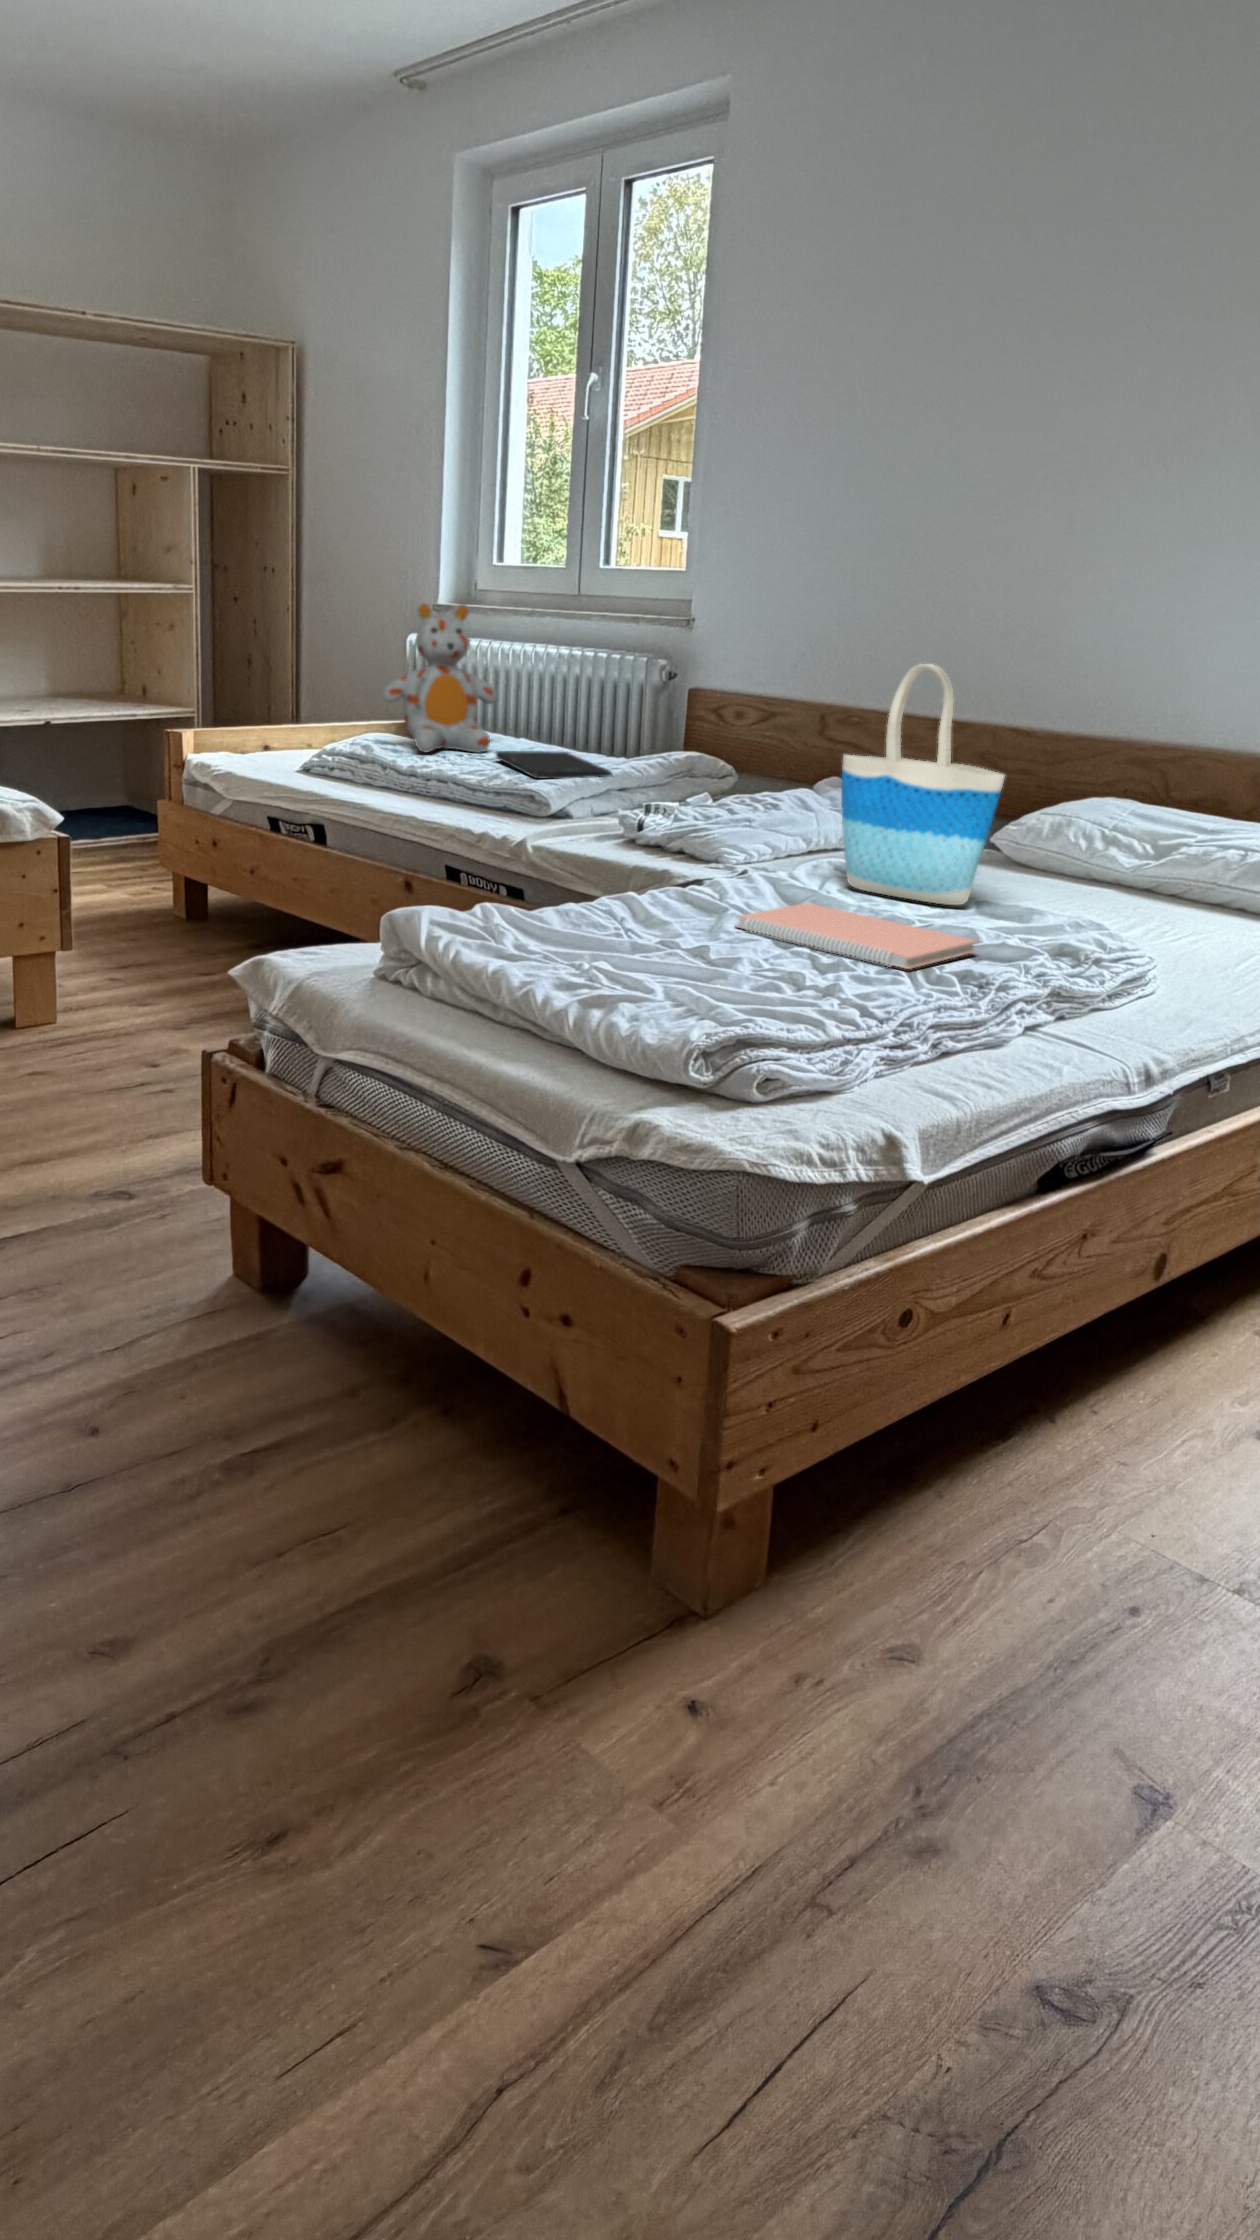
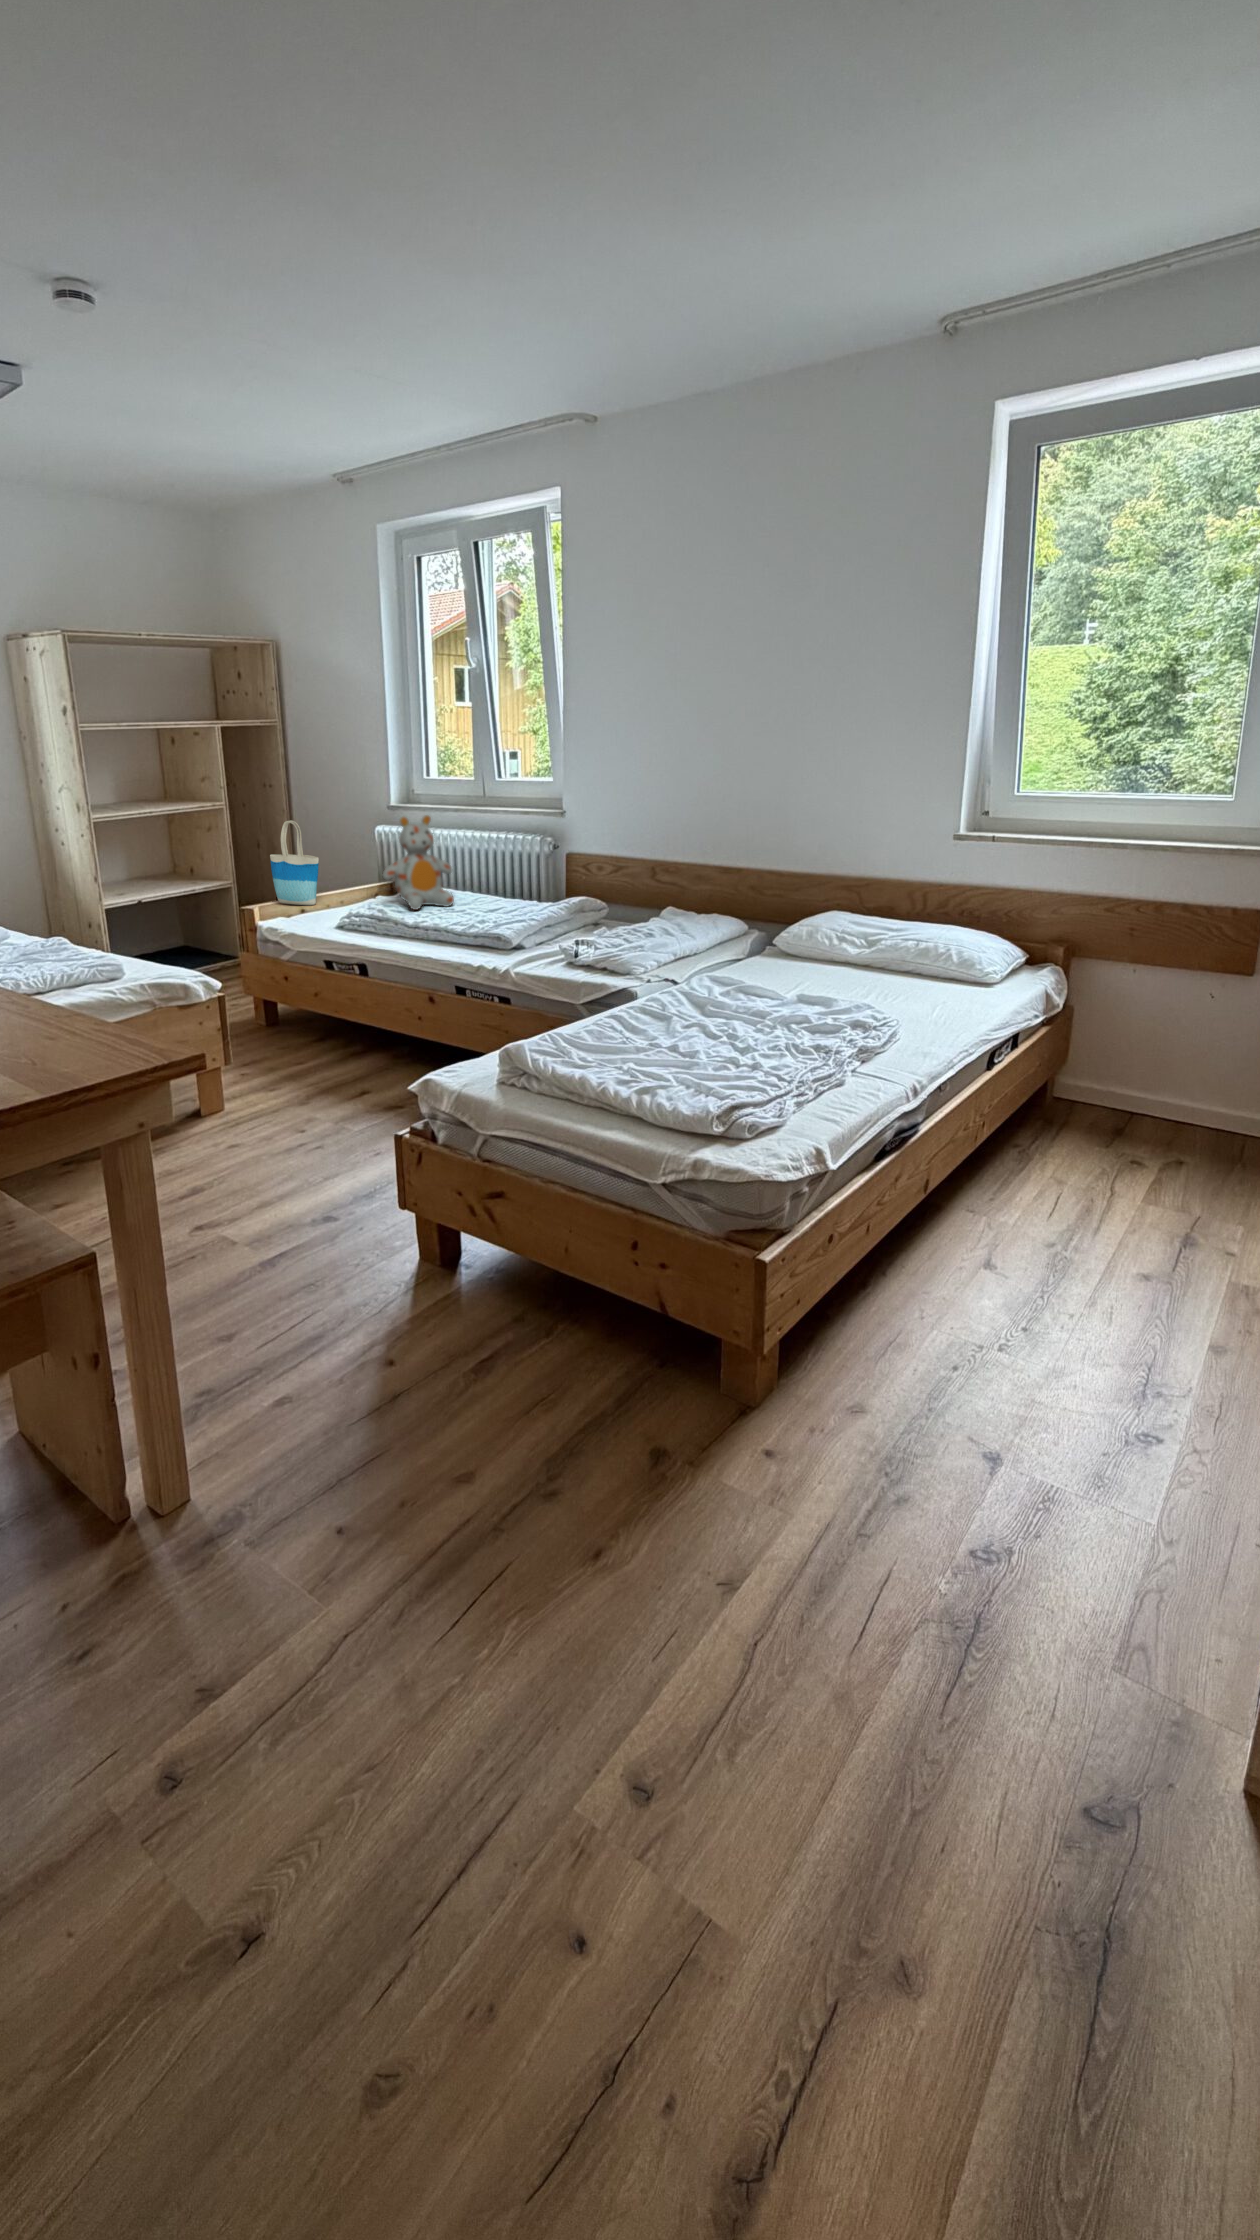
tote bag: present [841,664,1005,905] -> present [270,821,319,905]
smartphone: present [496,751,612,779] -> none [464,903,544,927]
notebook: present [737,903,977,969] -> none [679,1006,812,1046]

